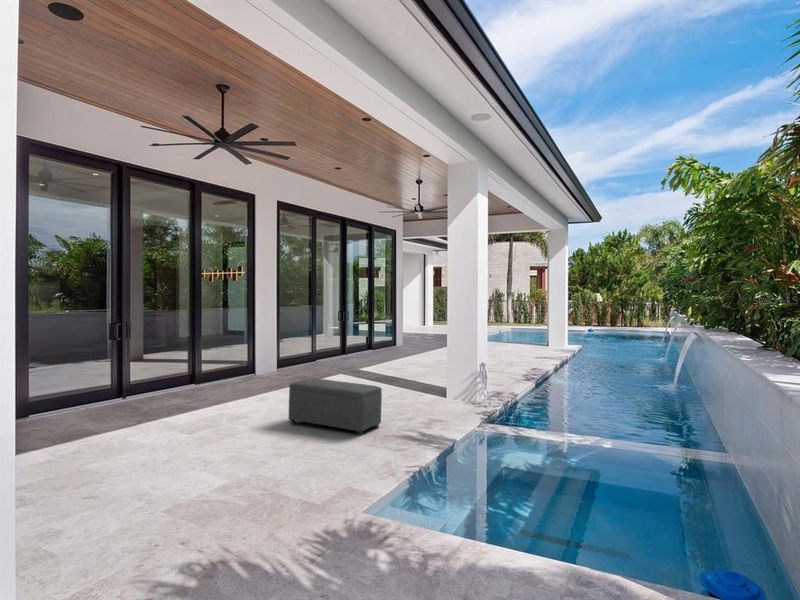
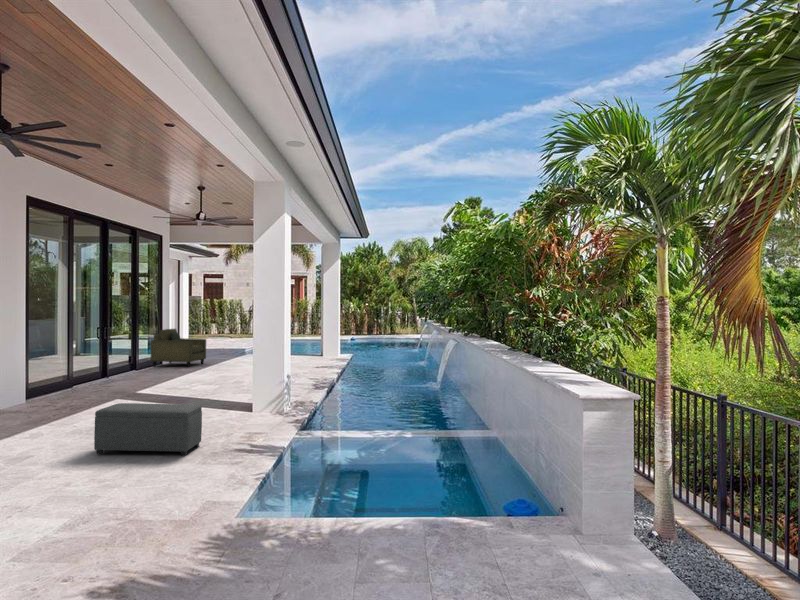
armchair: none [387,314,436,351] -> present [150,329,206,367]

